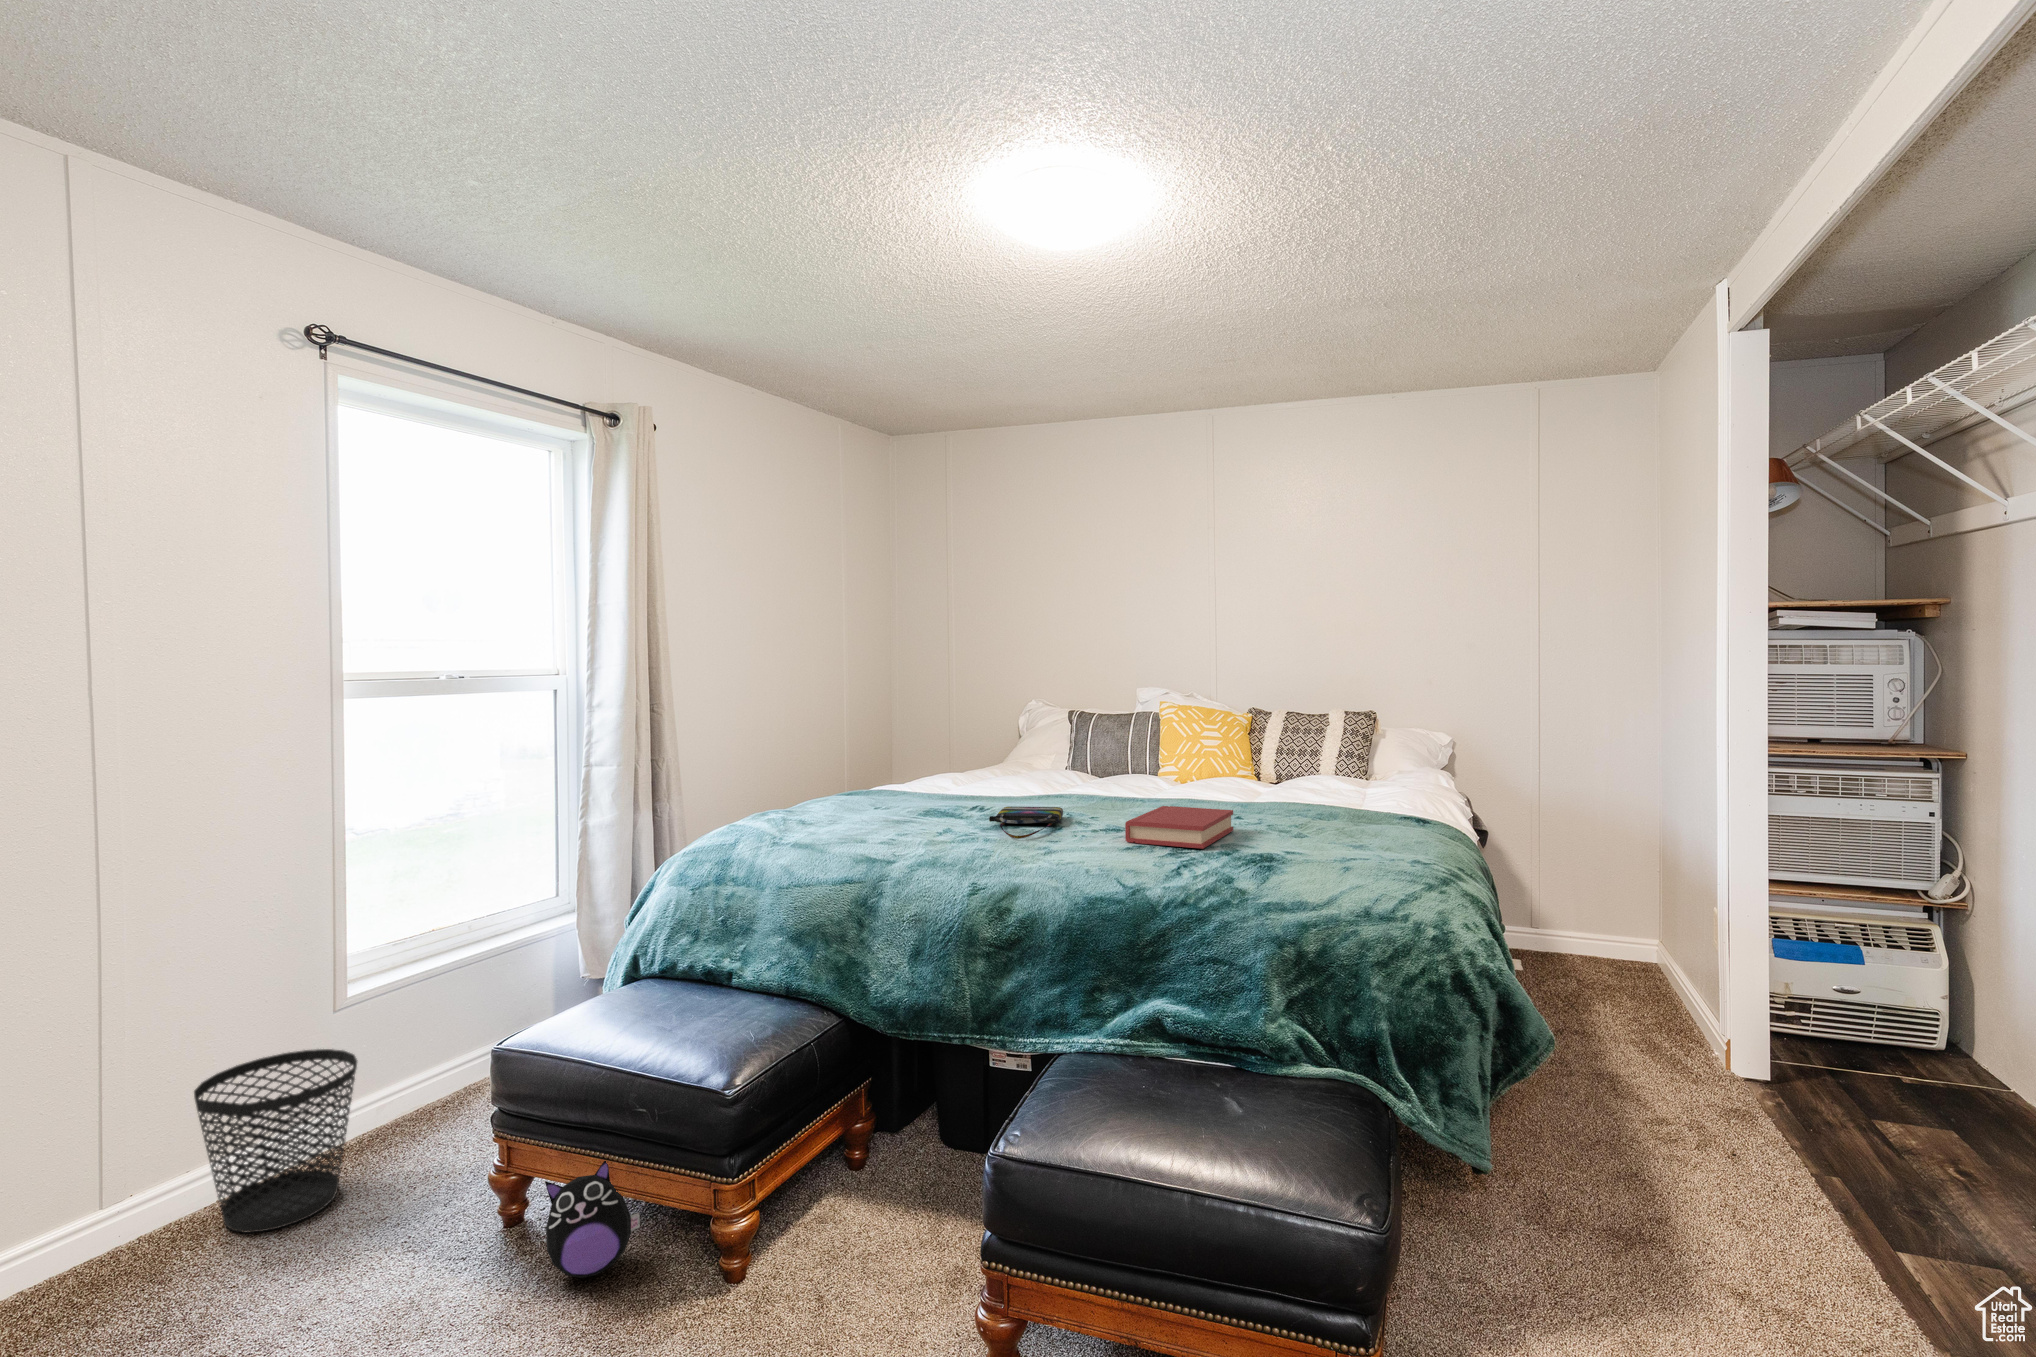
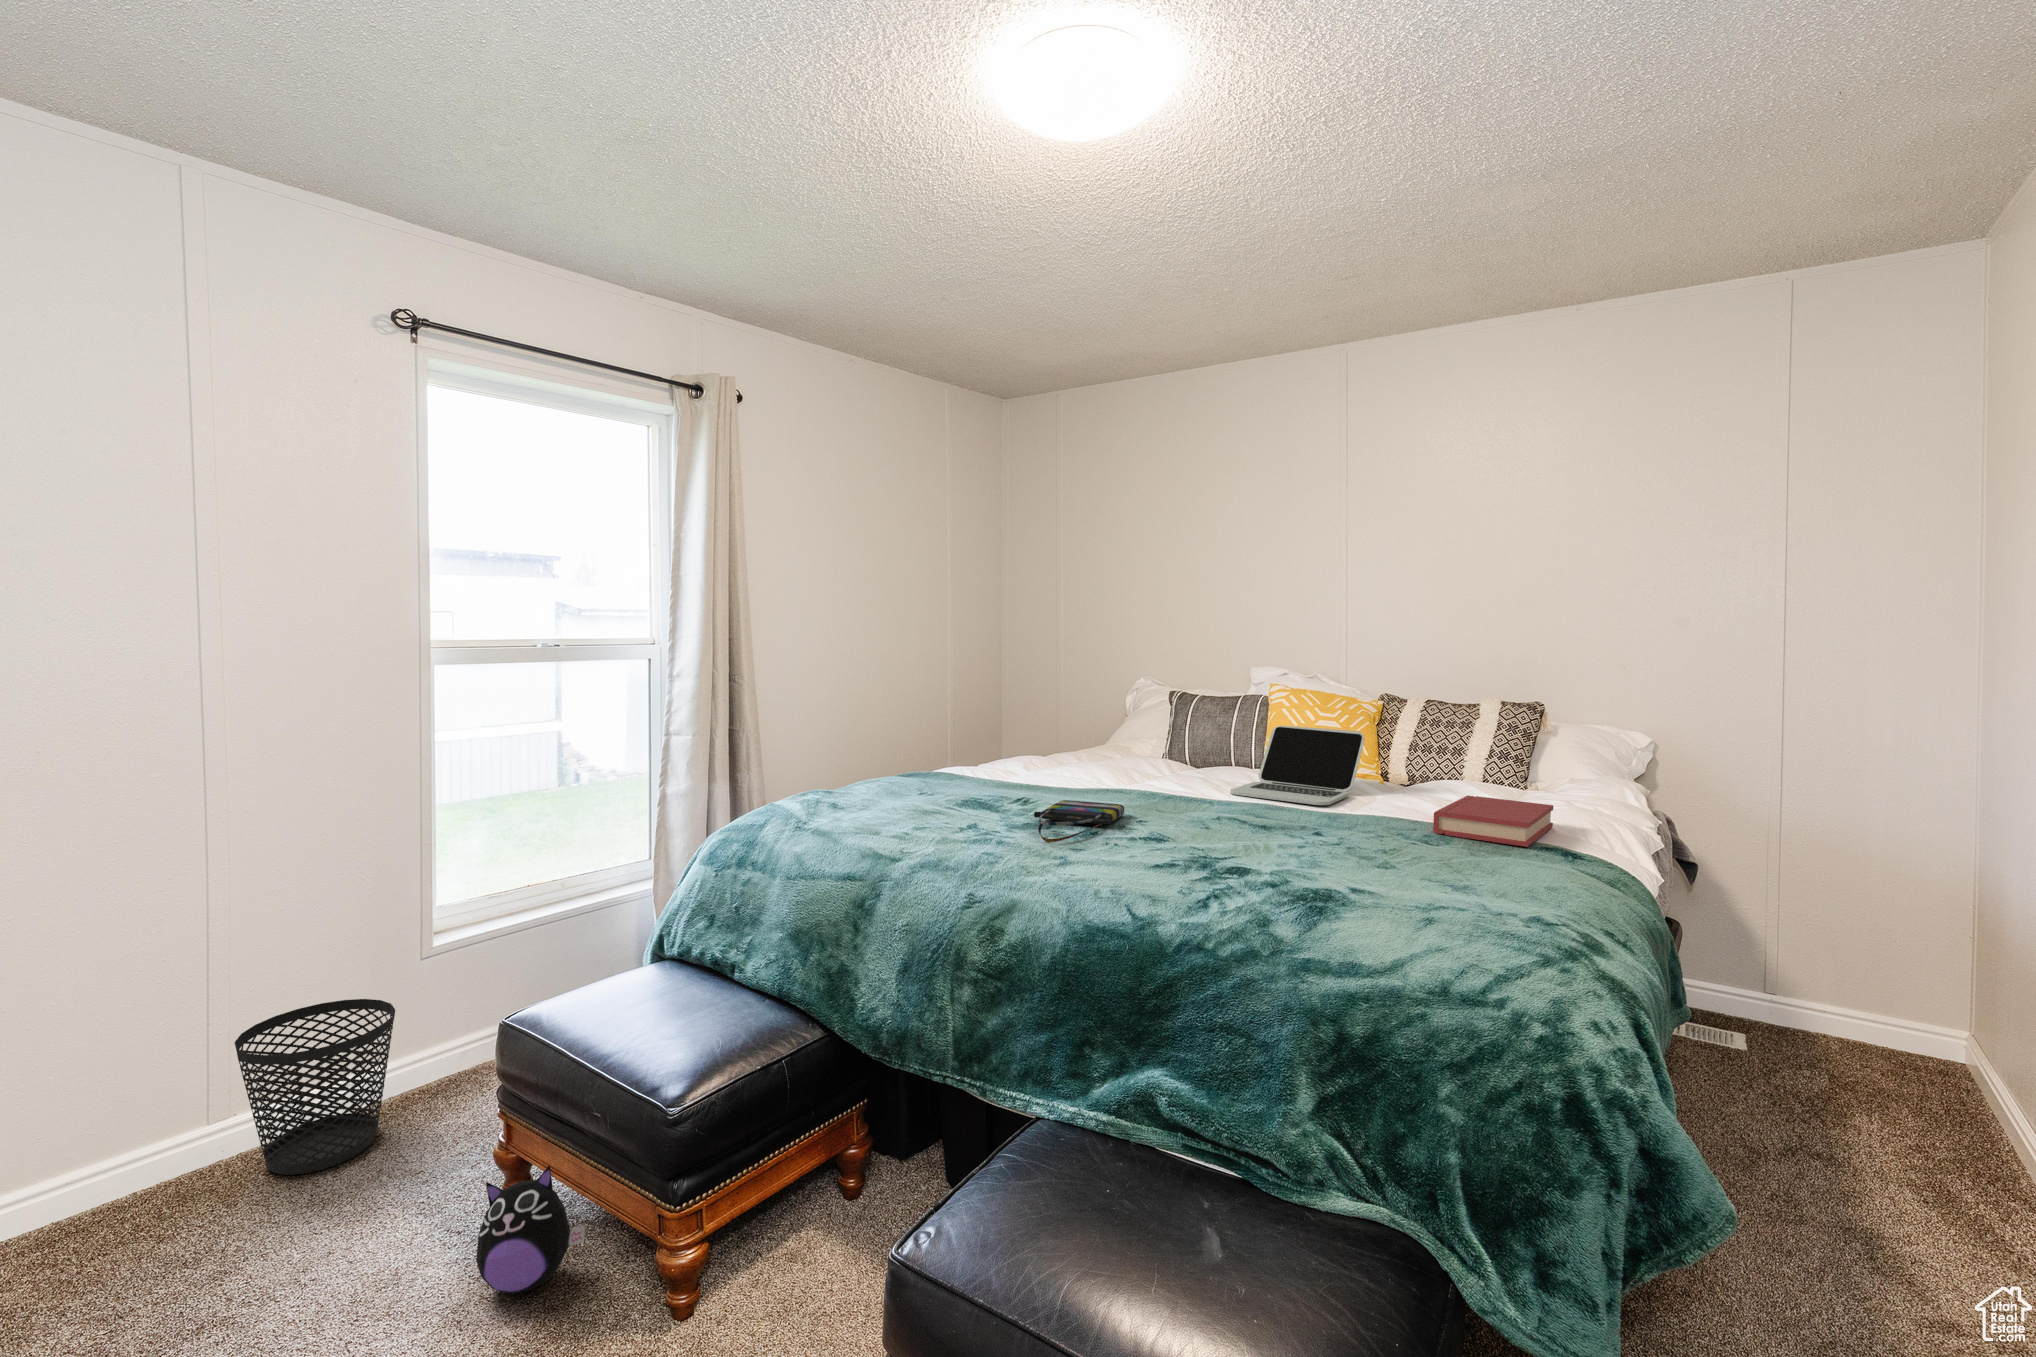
laptop: none [1138,736,1246,801] -> present [1230,726,1365,805]
hardback book: present [1125,806,1233,849] -> present [1433,796,1553,847]

